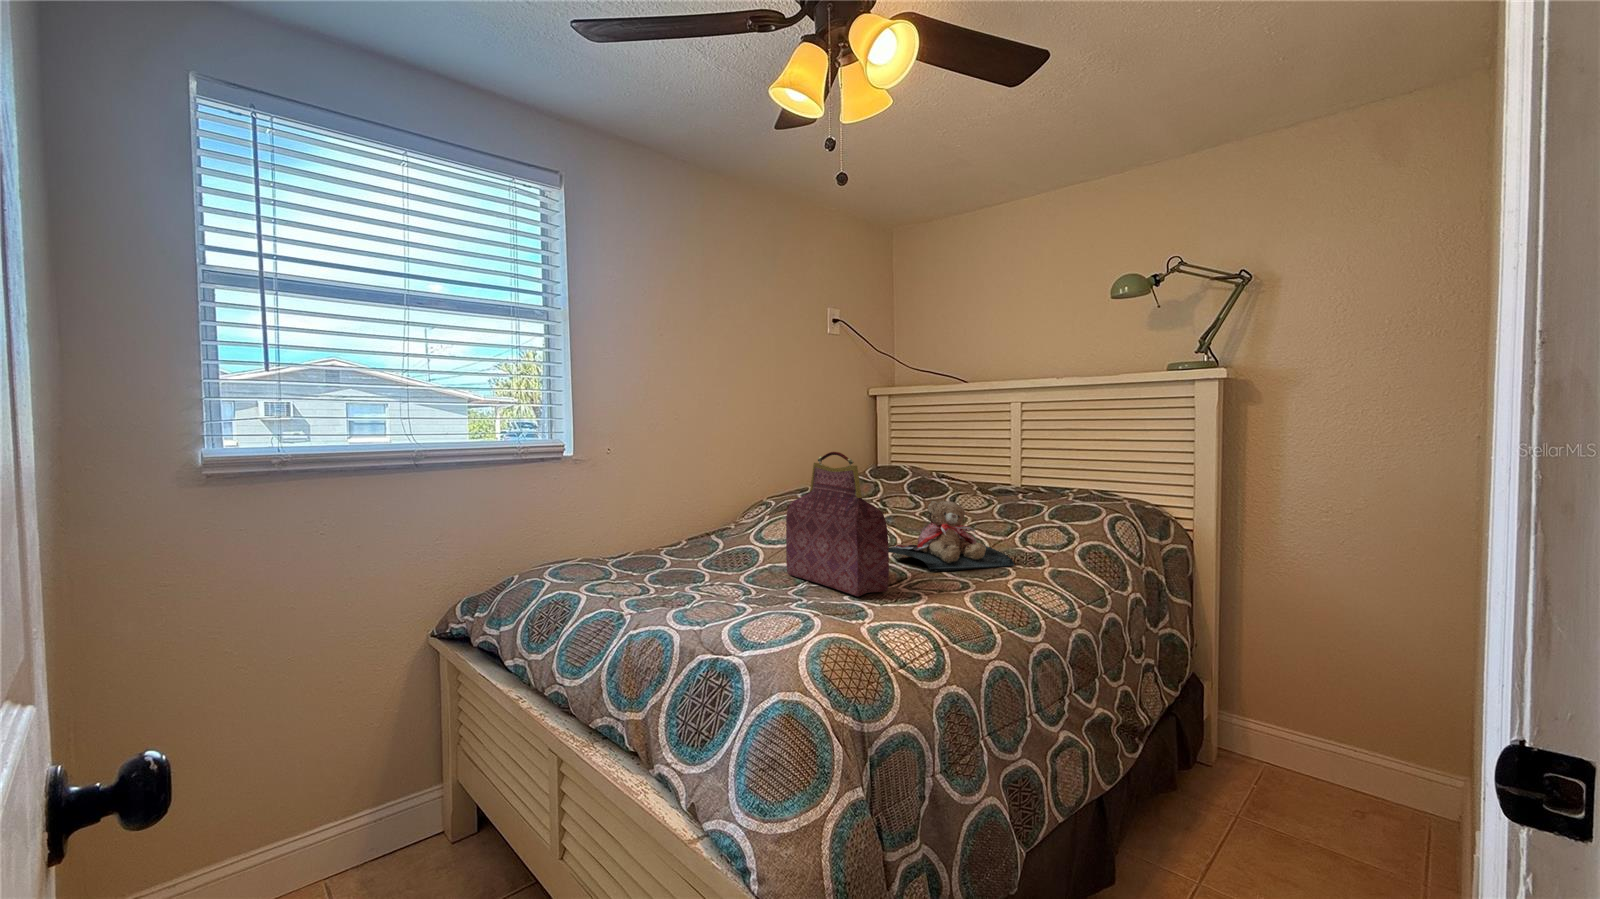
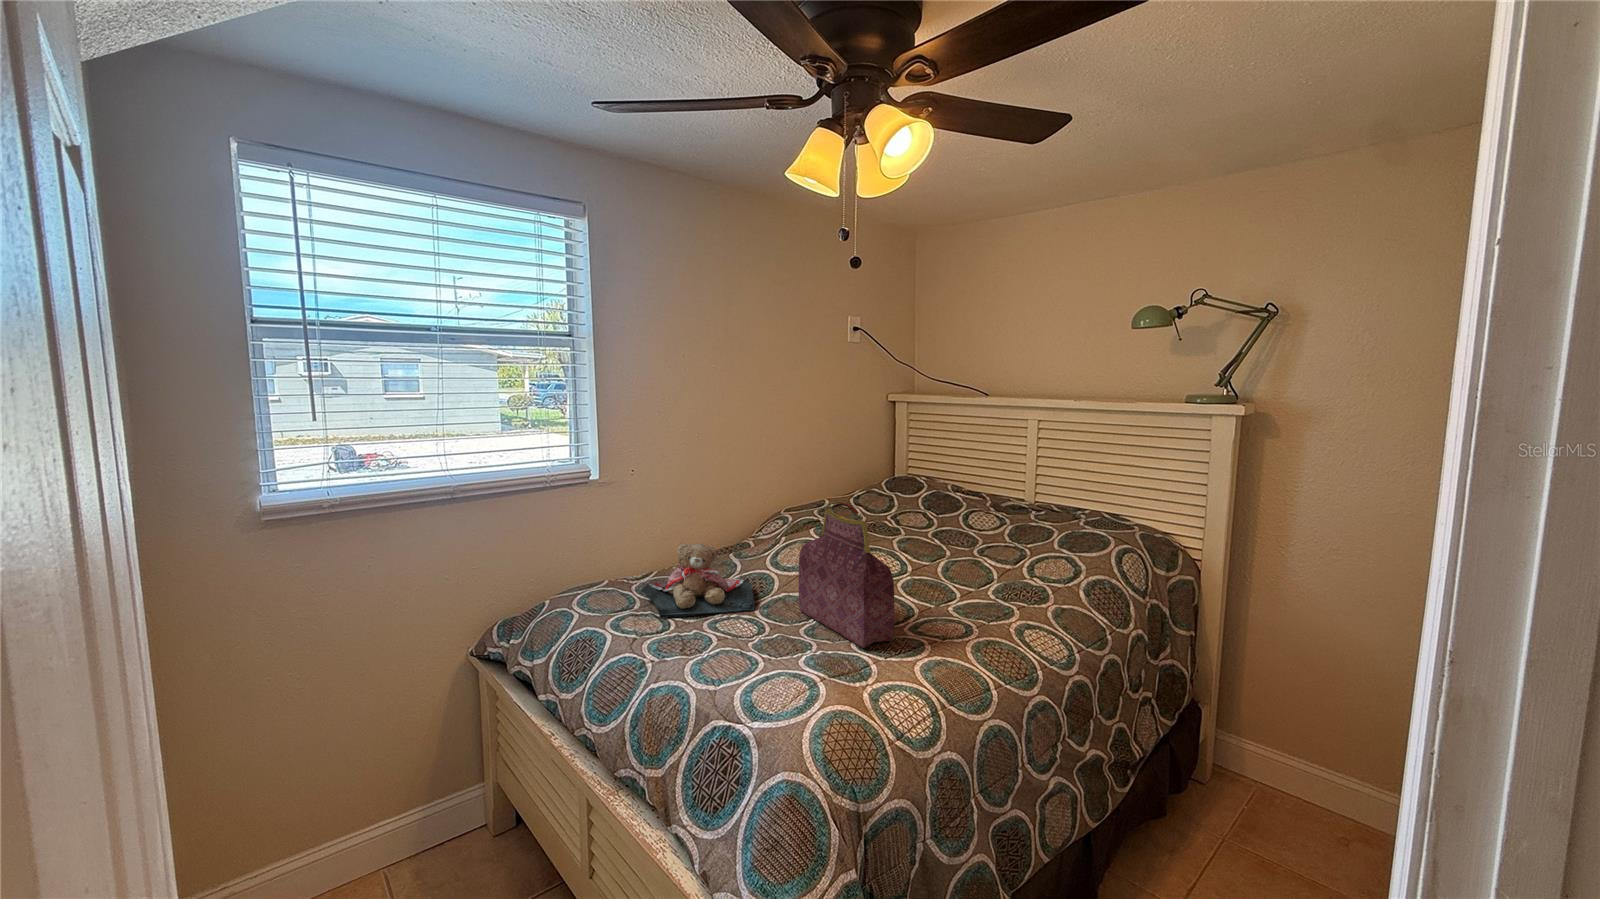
teddy bear: present [888,501,1014,572] -> present [641,543,755,618]

